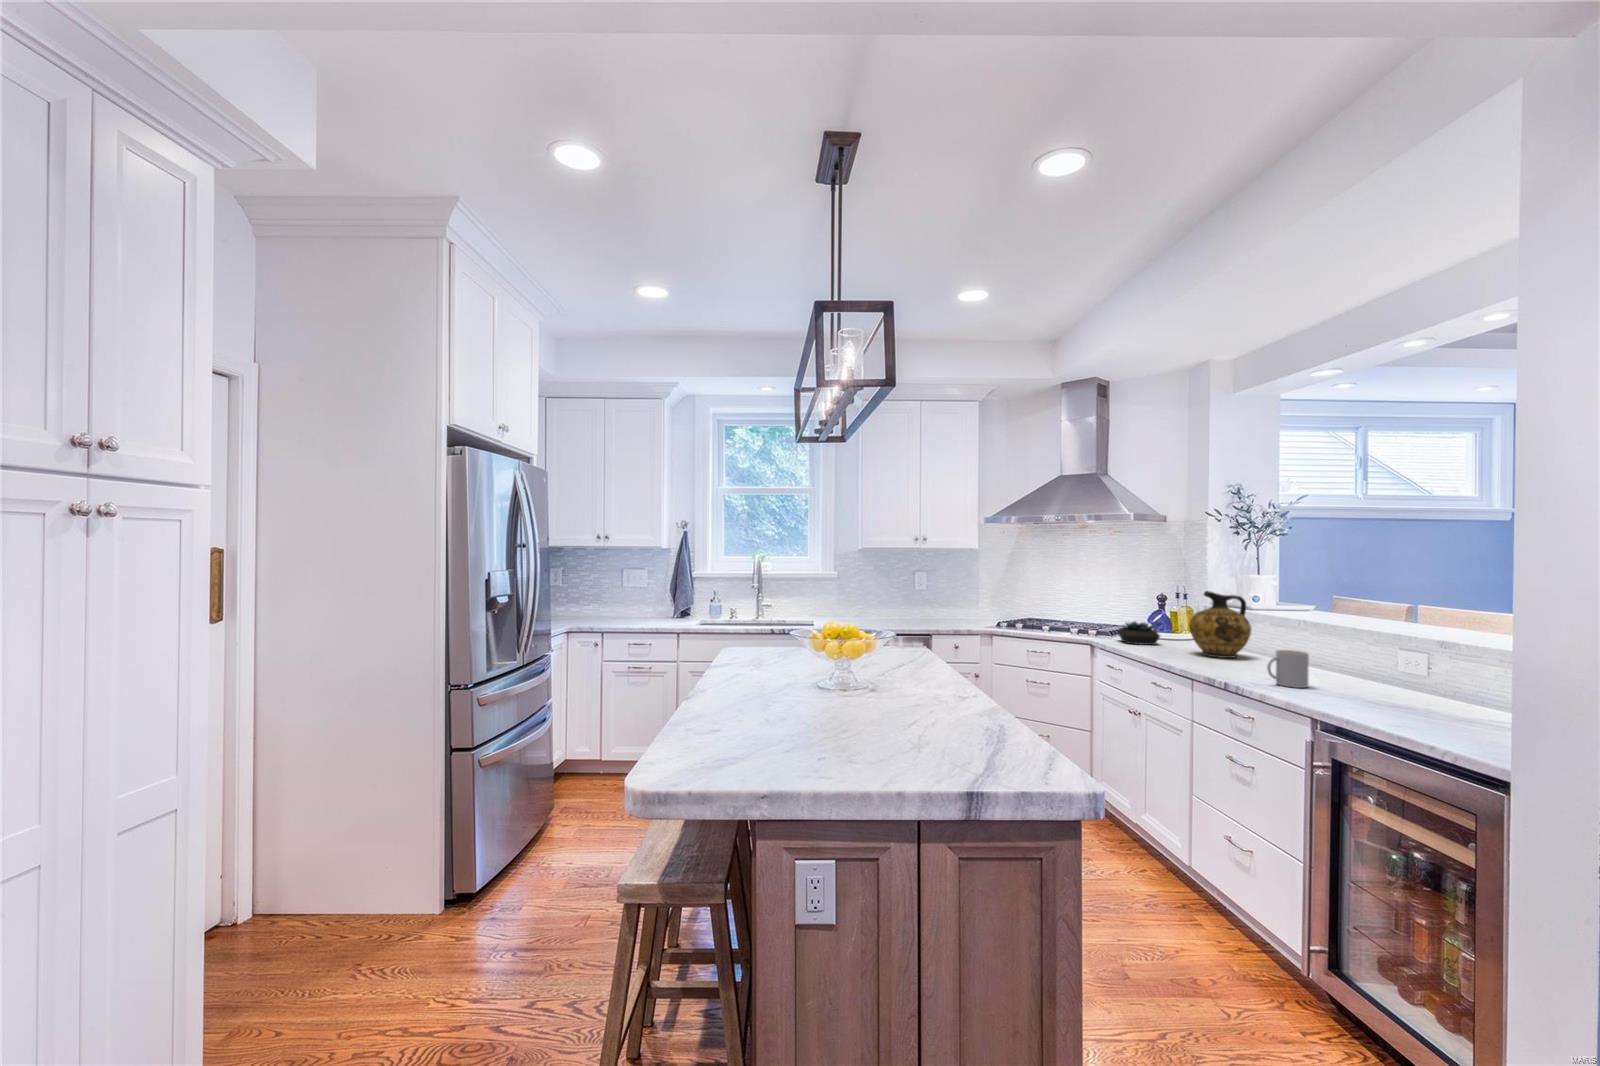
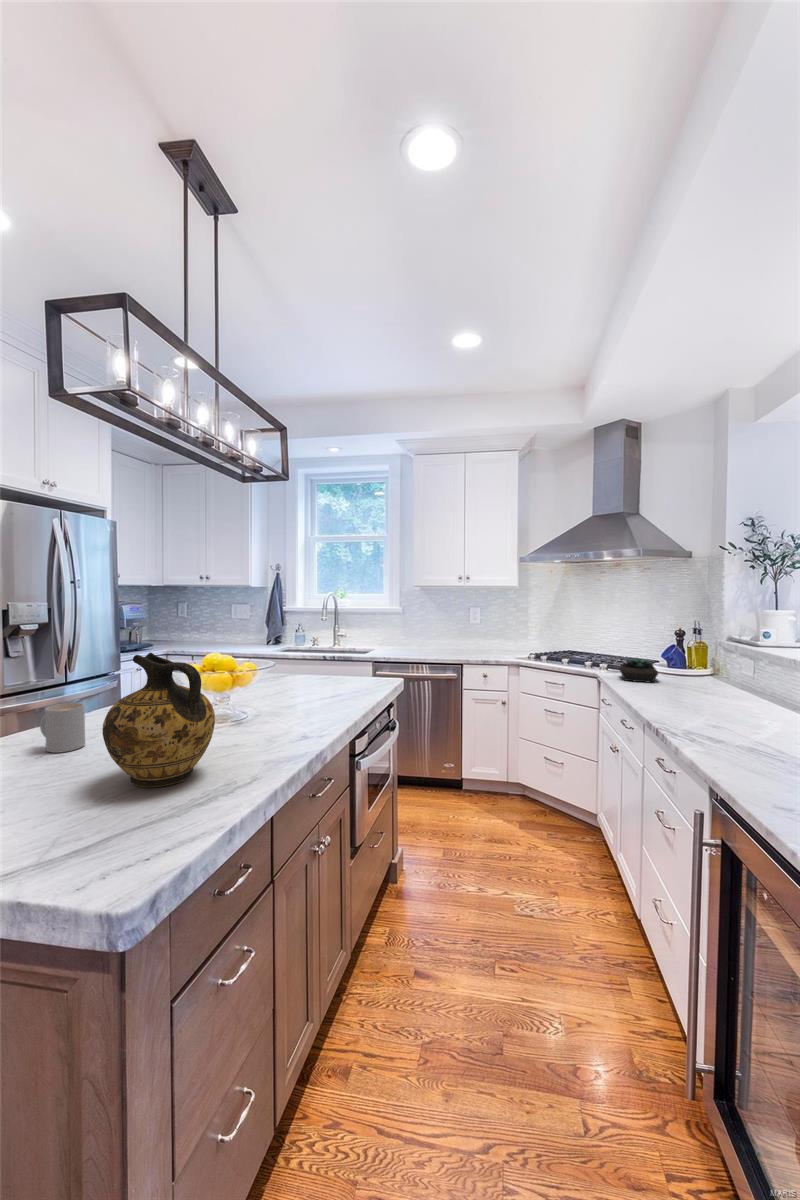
ceramic jug: present [1189,591,1251,658] -> present [102,653,215,787]
mug: present [1267,650,1309,688] -> present [40,703,85,753]

